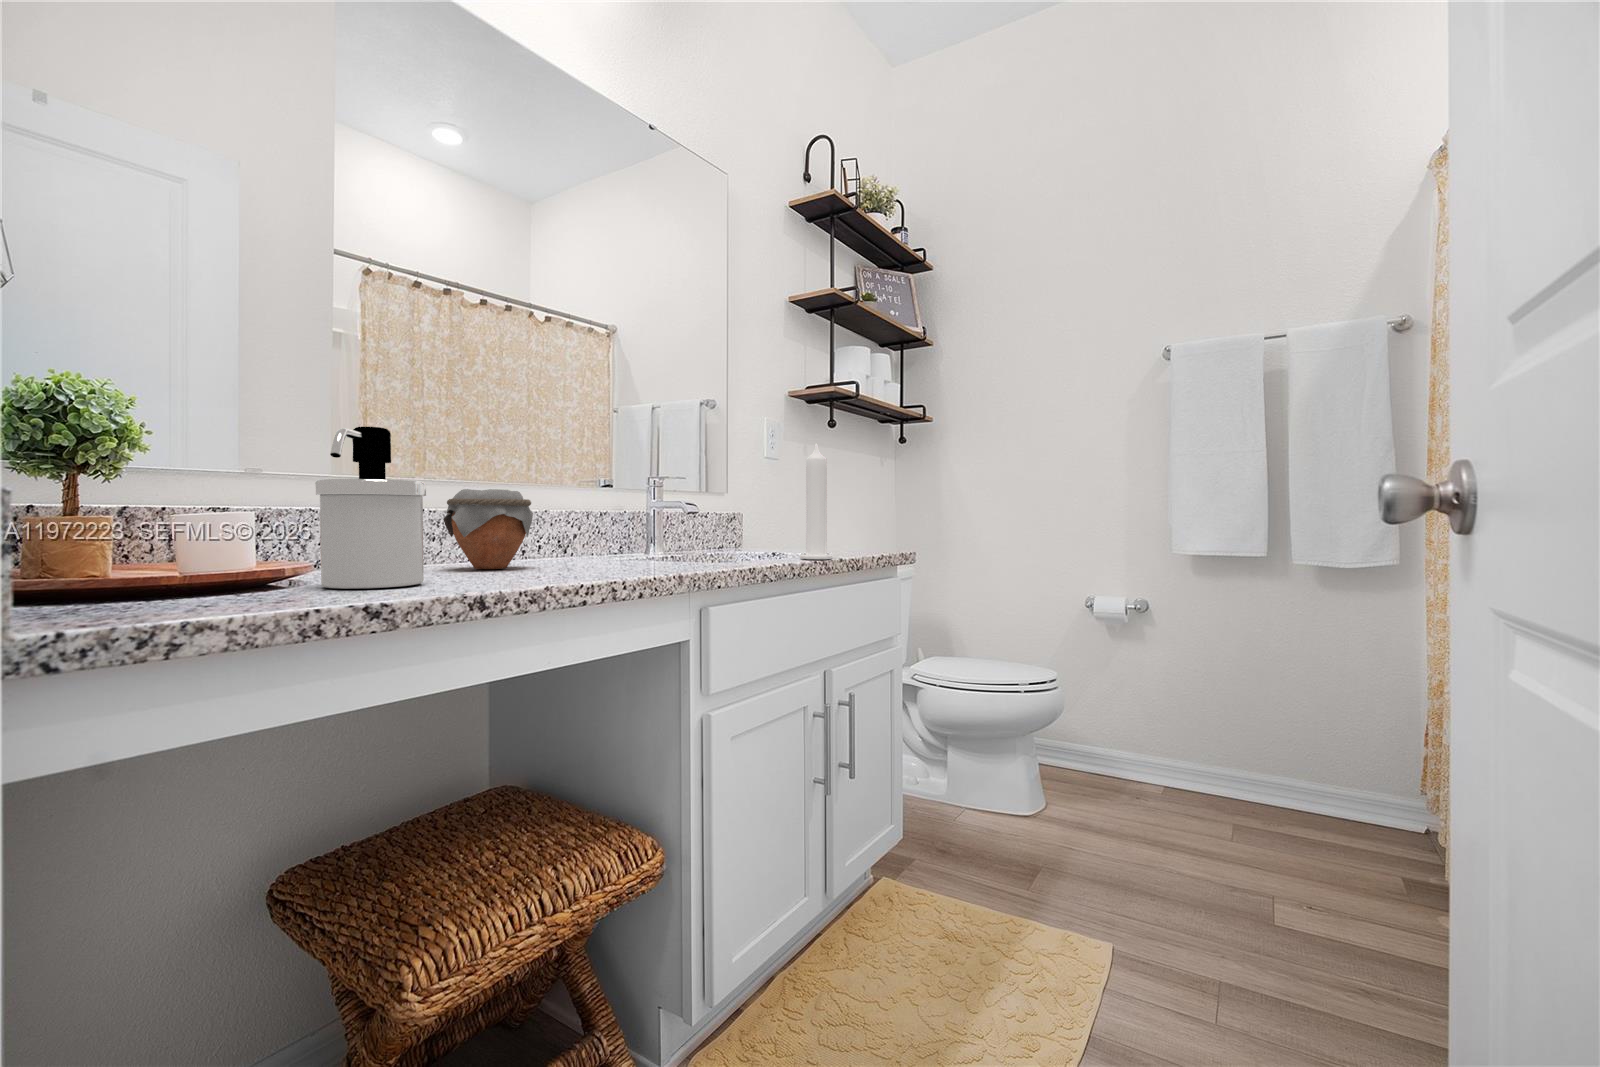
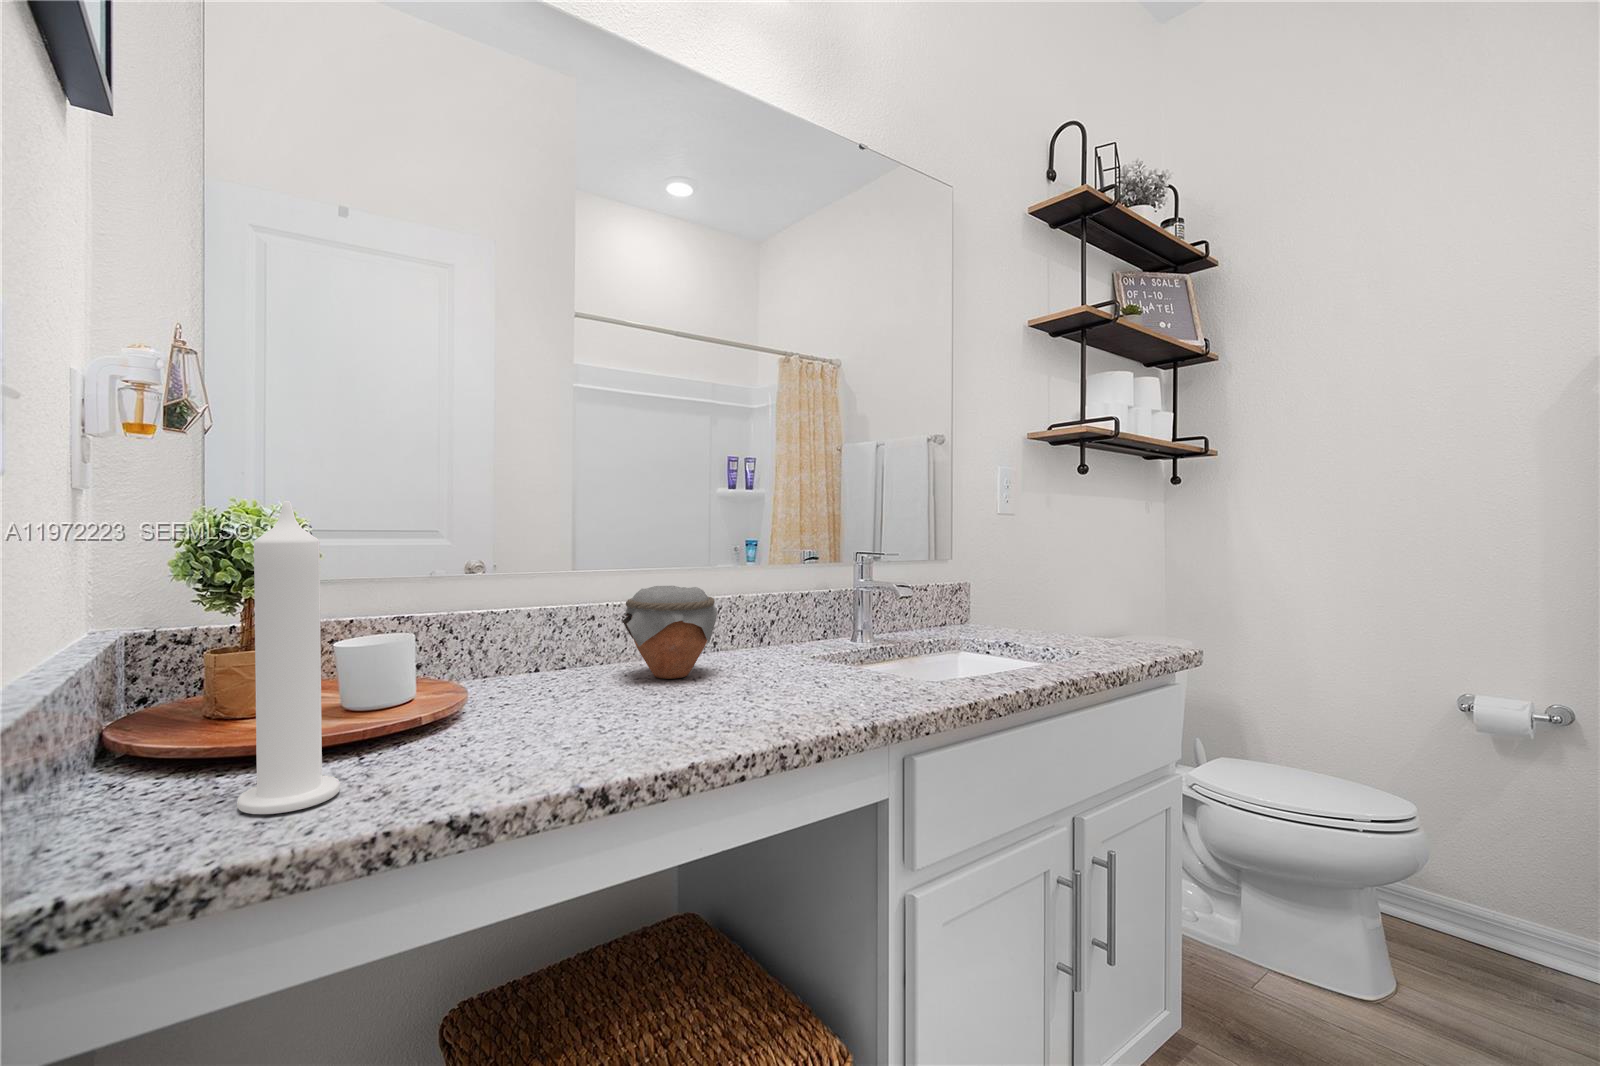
soap dispenser: present [315,427,426,589] -> none [449,551,575,744]
candle: present [800,443,833,559] -> present [237,500,340,814]

